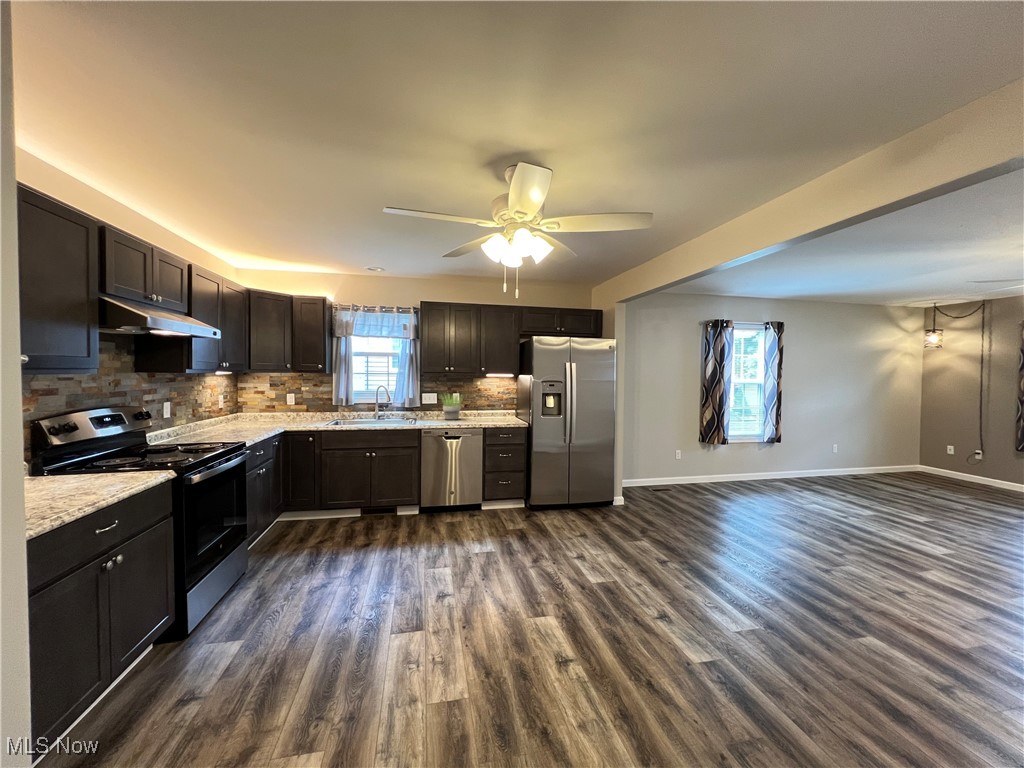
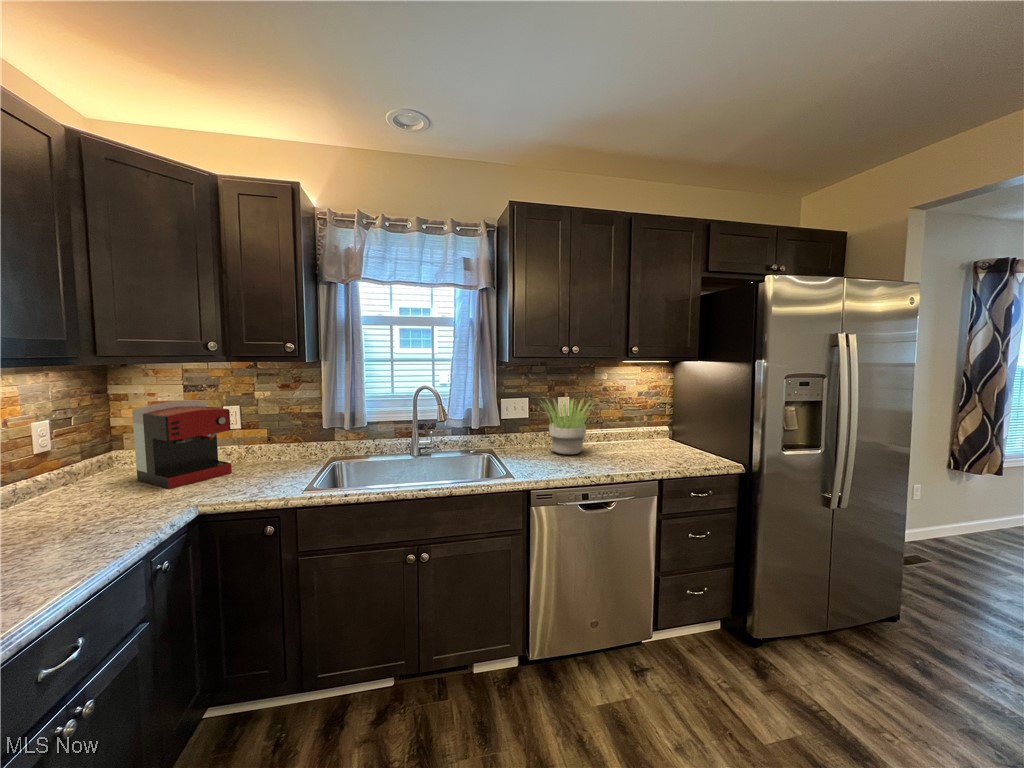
coffee maker: none [253,389,293,425] -> present [132,400,232,489]

